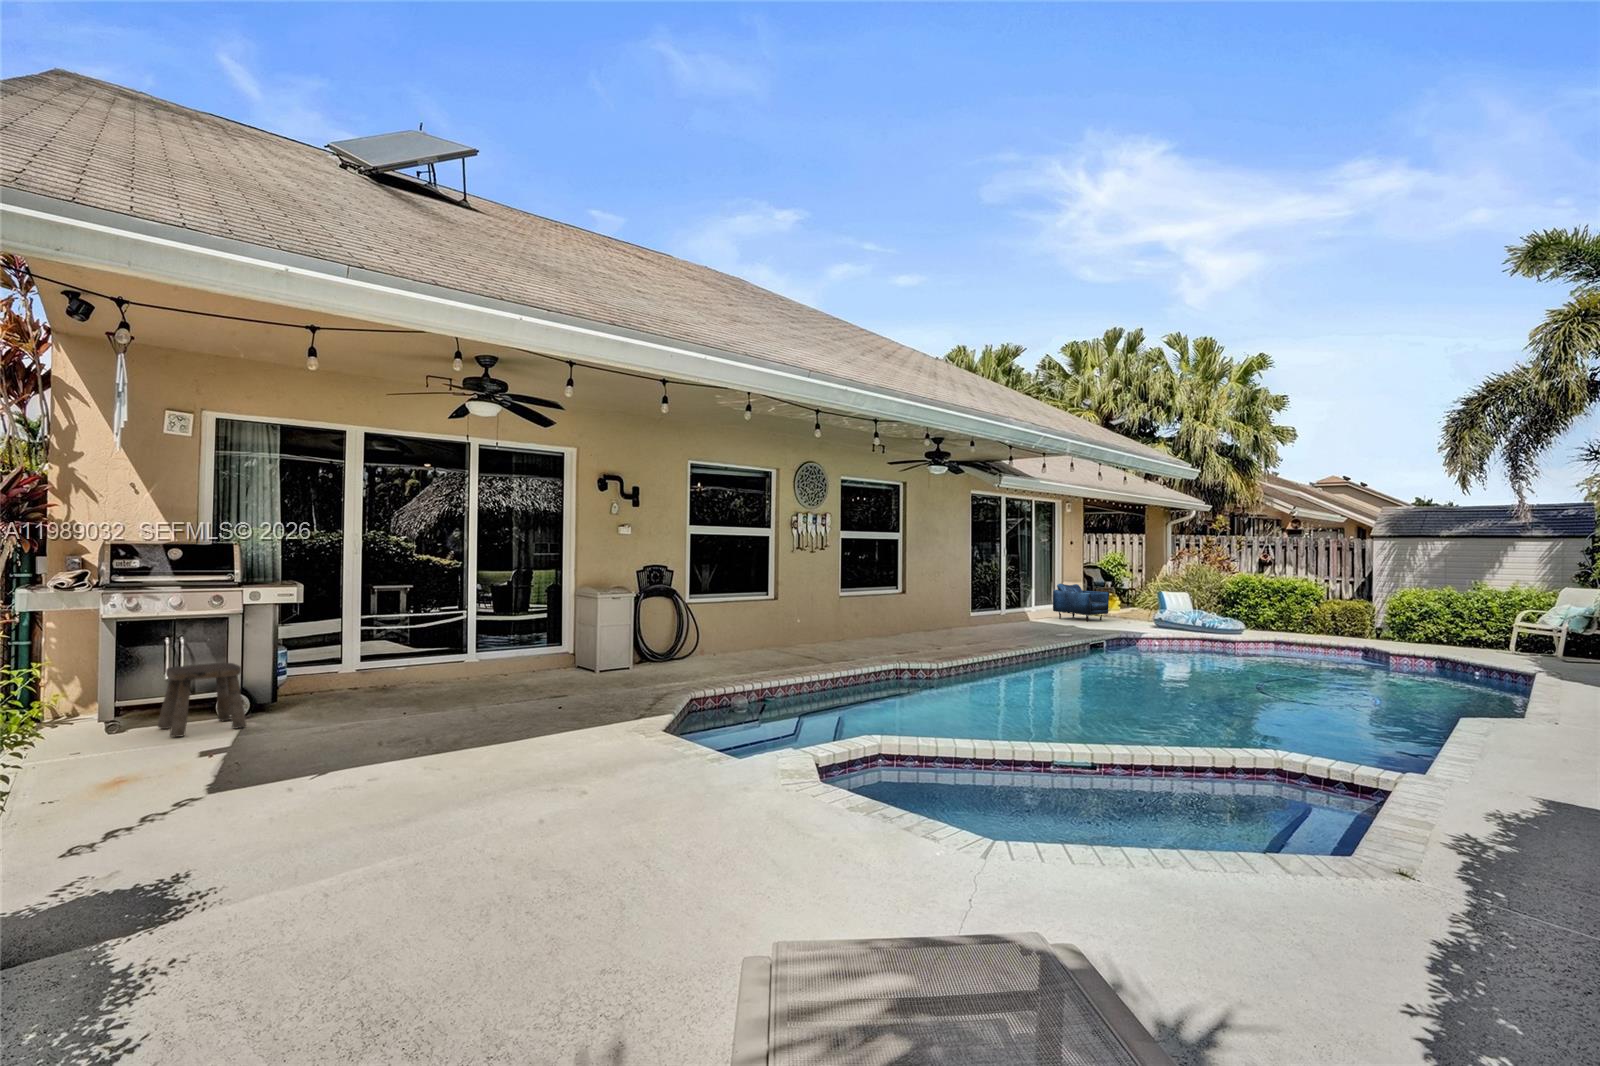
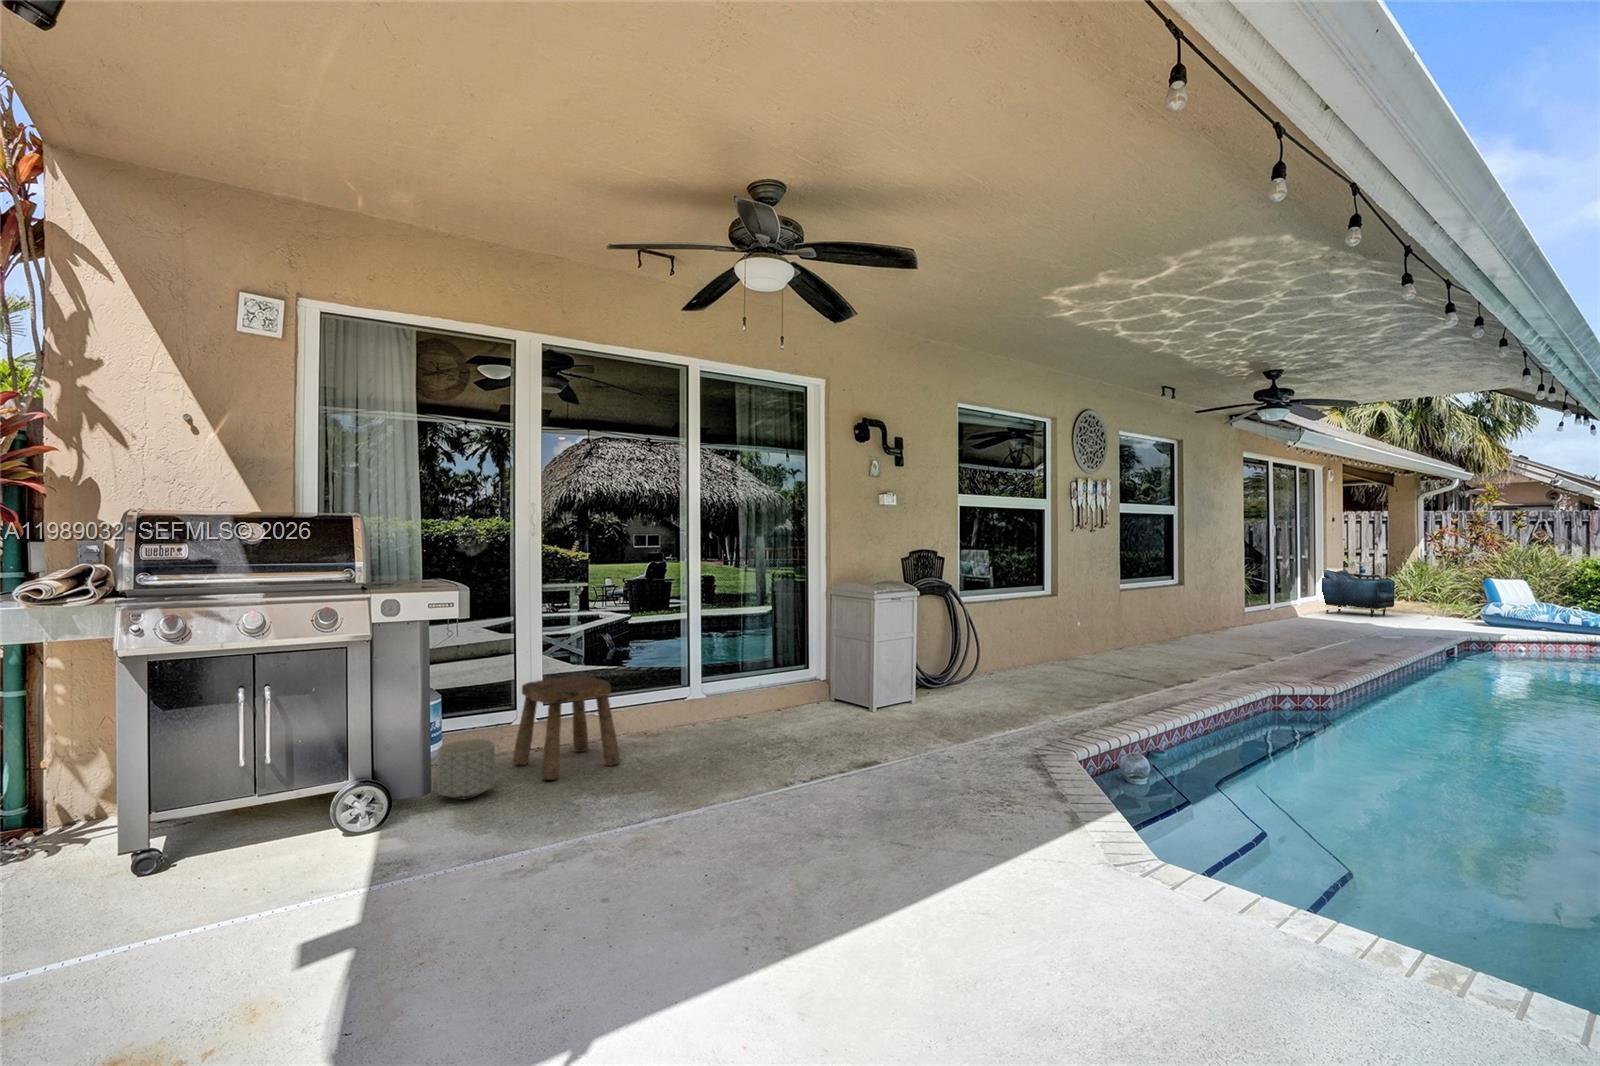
stool: present [158,663,247,737] -> present [512,676,620,780]
planter: none [281,676,318,710] -> present [437,739,495,800]

